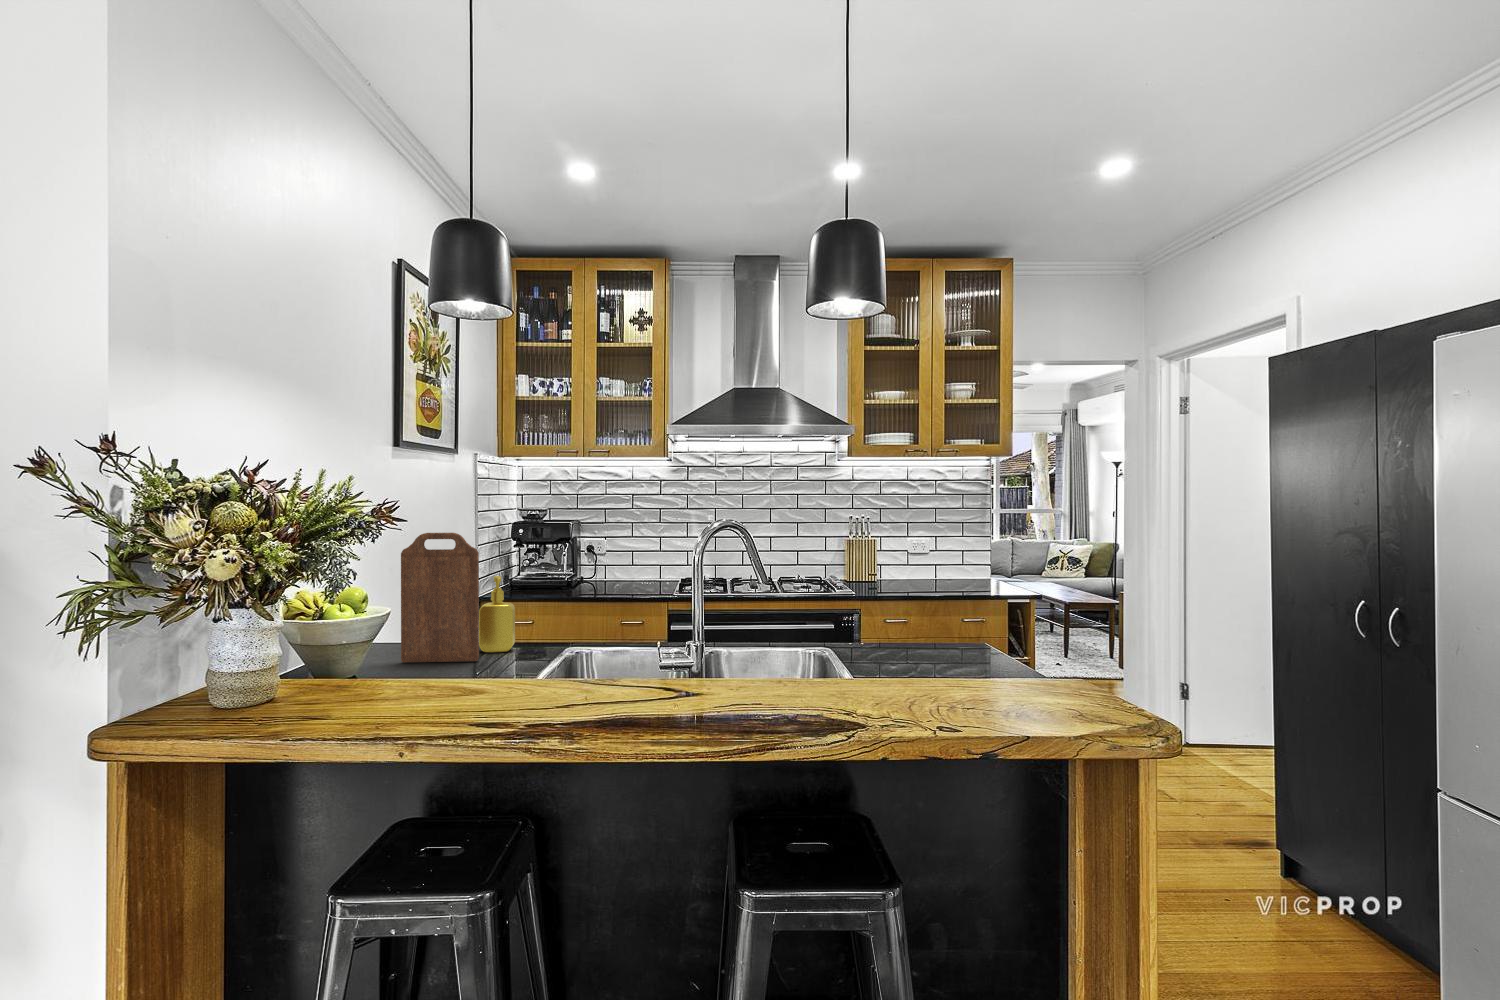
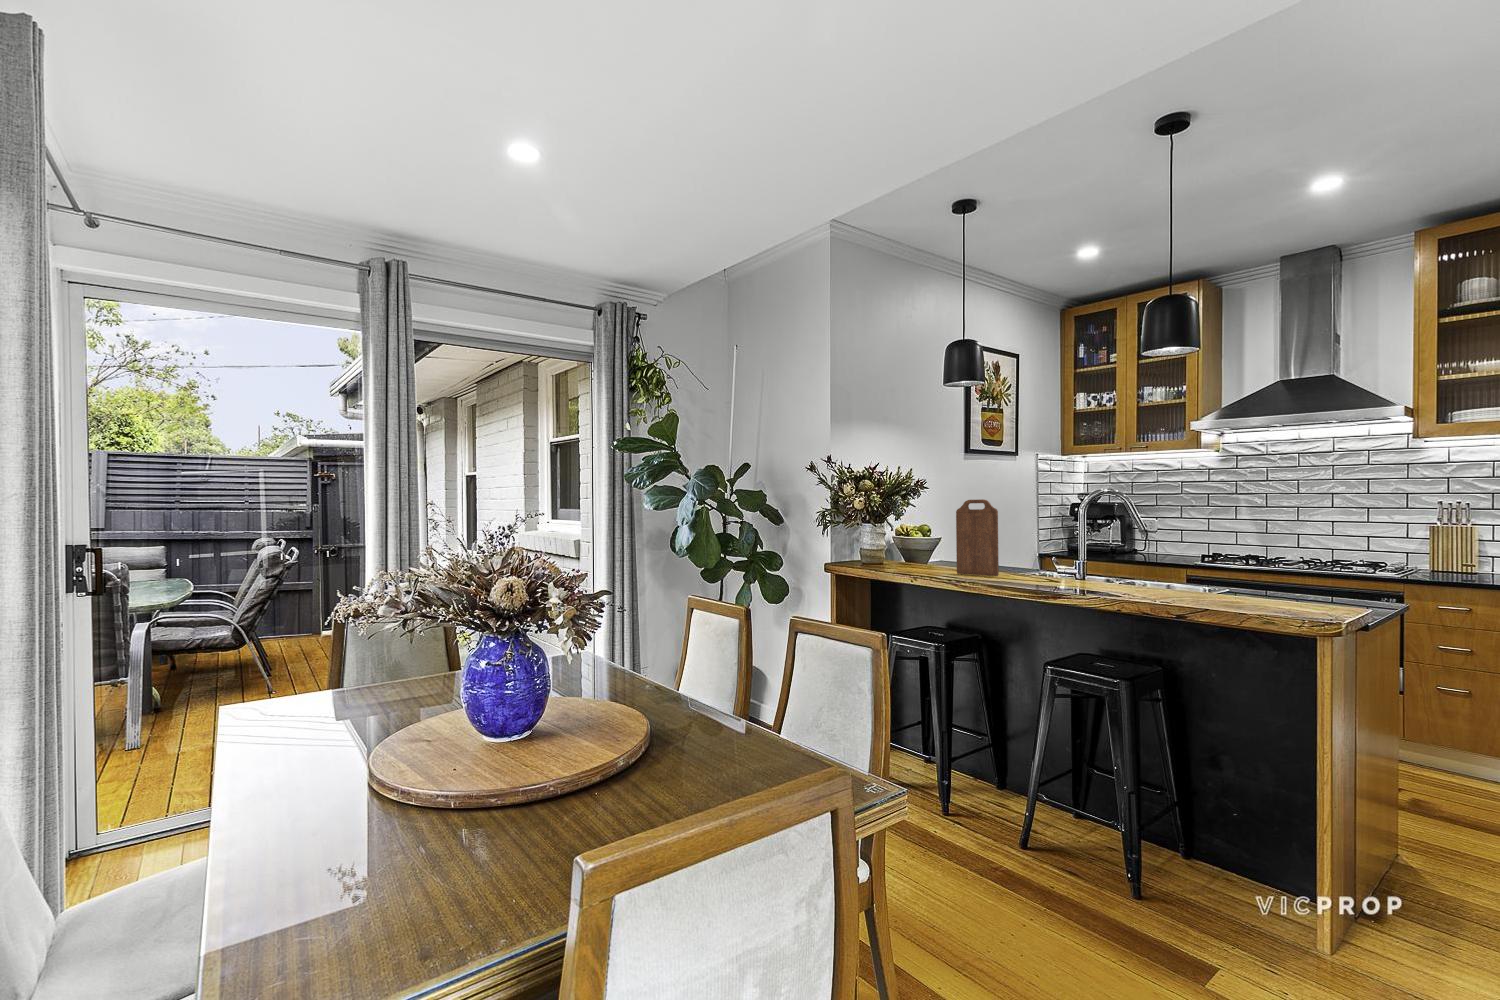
soap dispenser: present [479,576,515,652] -> none [1004,528,1028,575]

